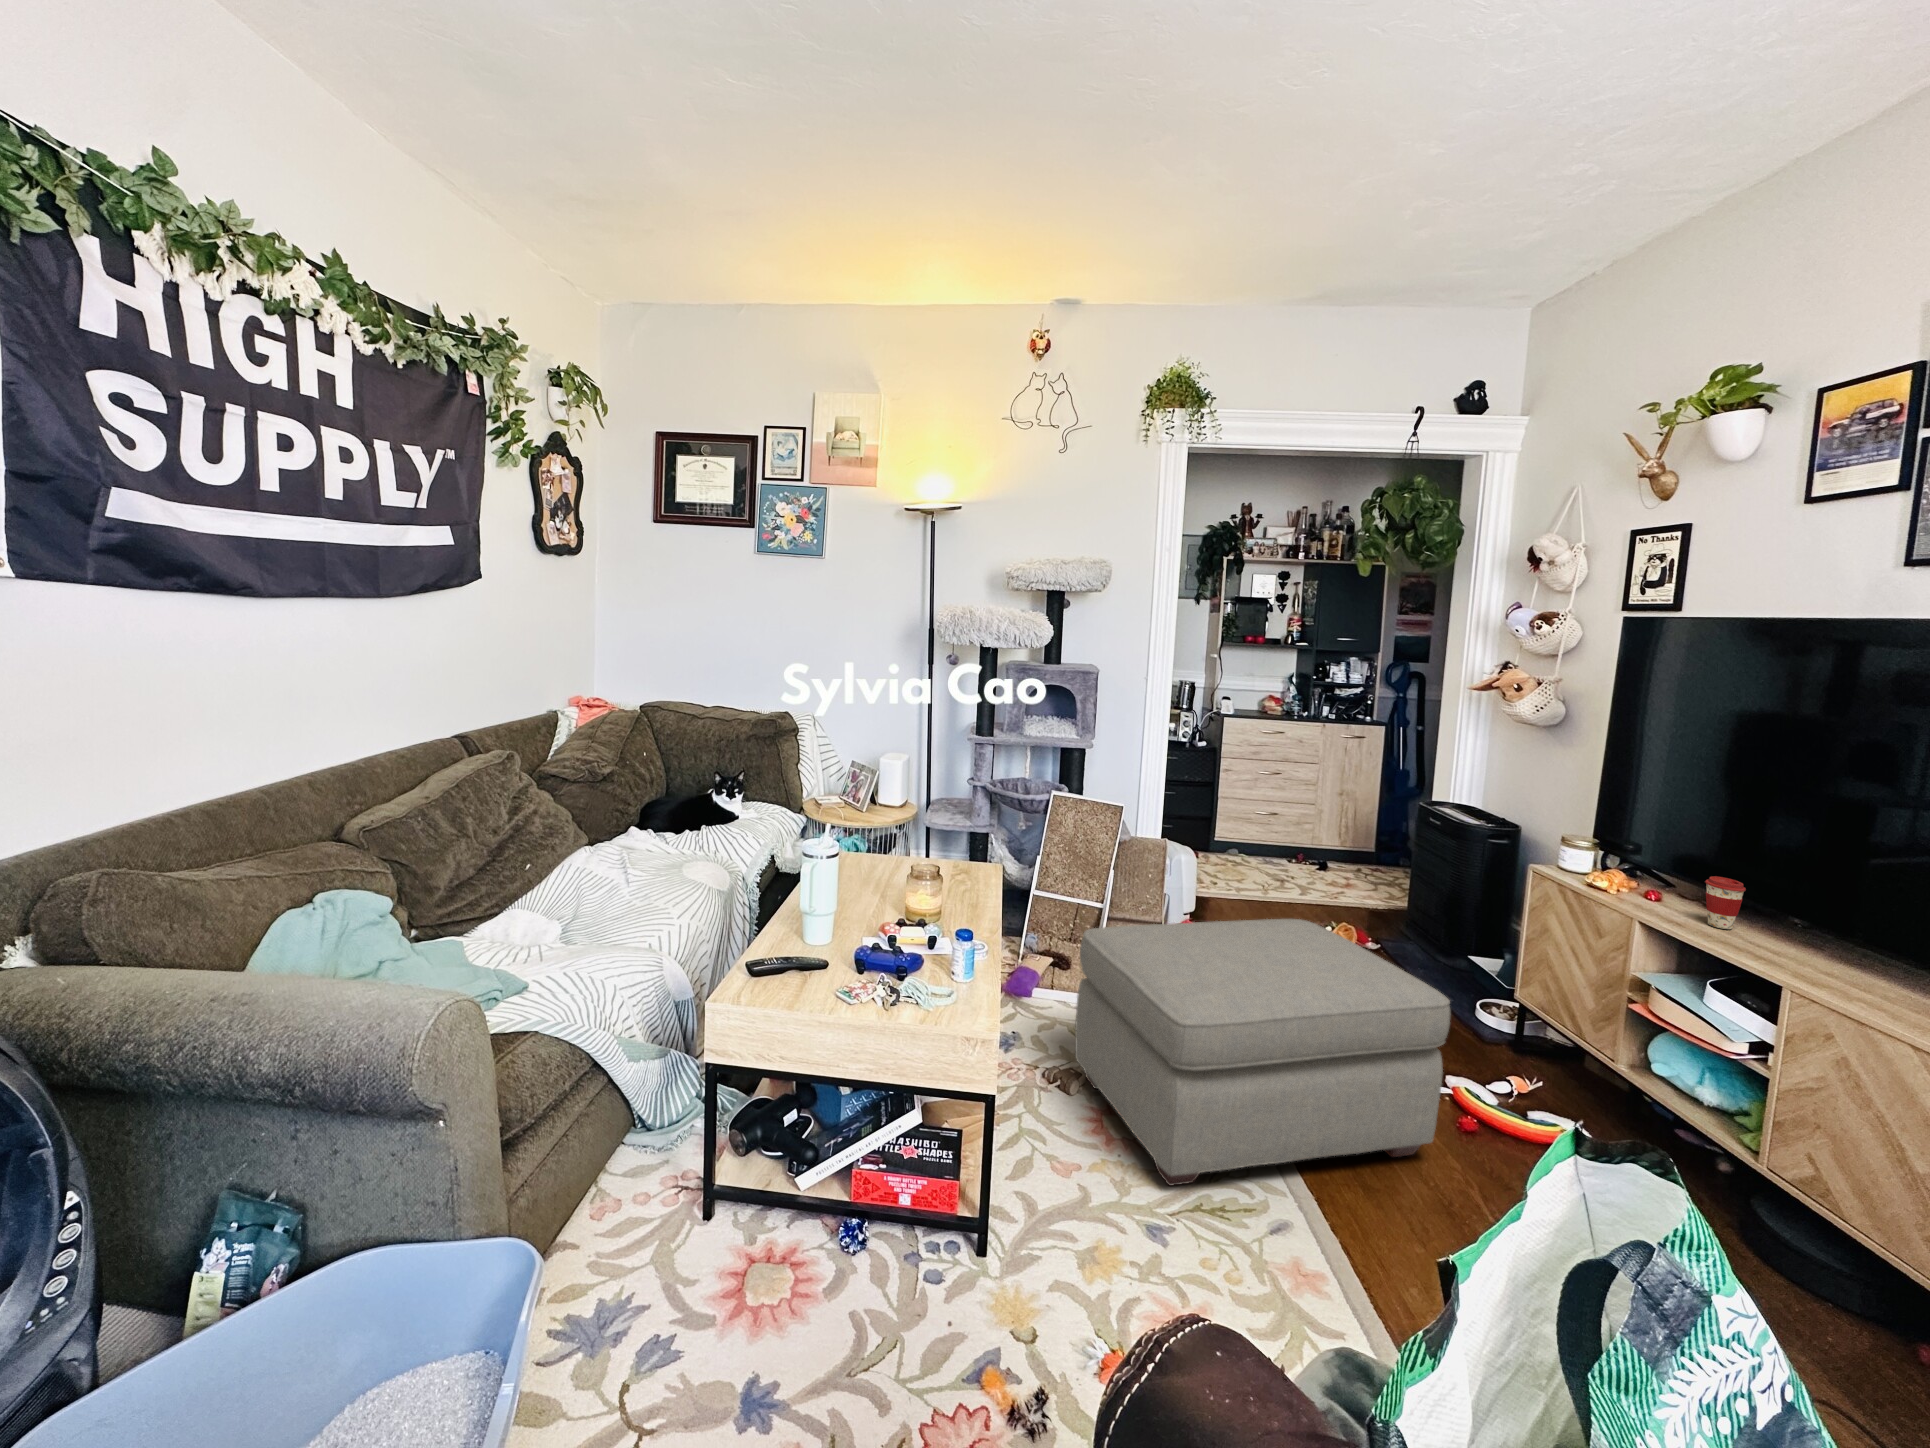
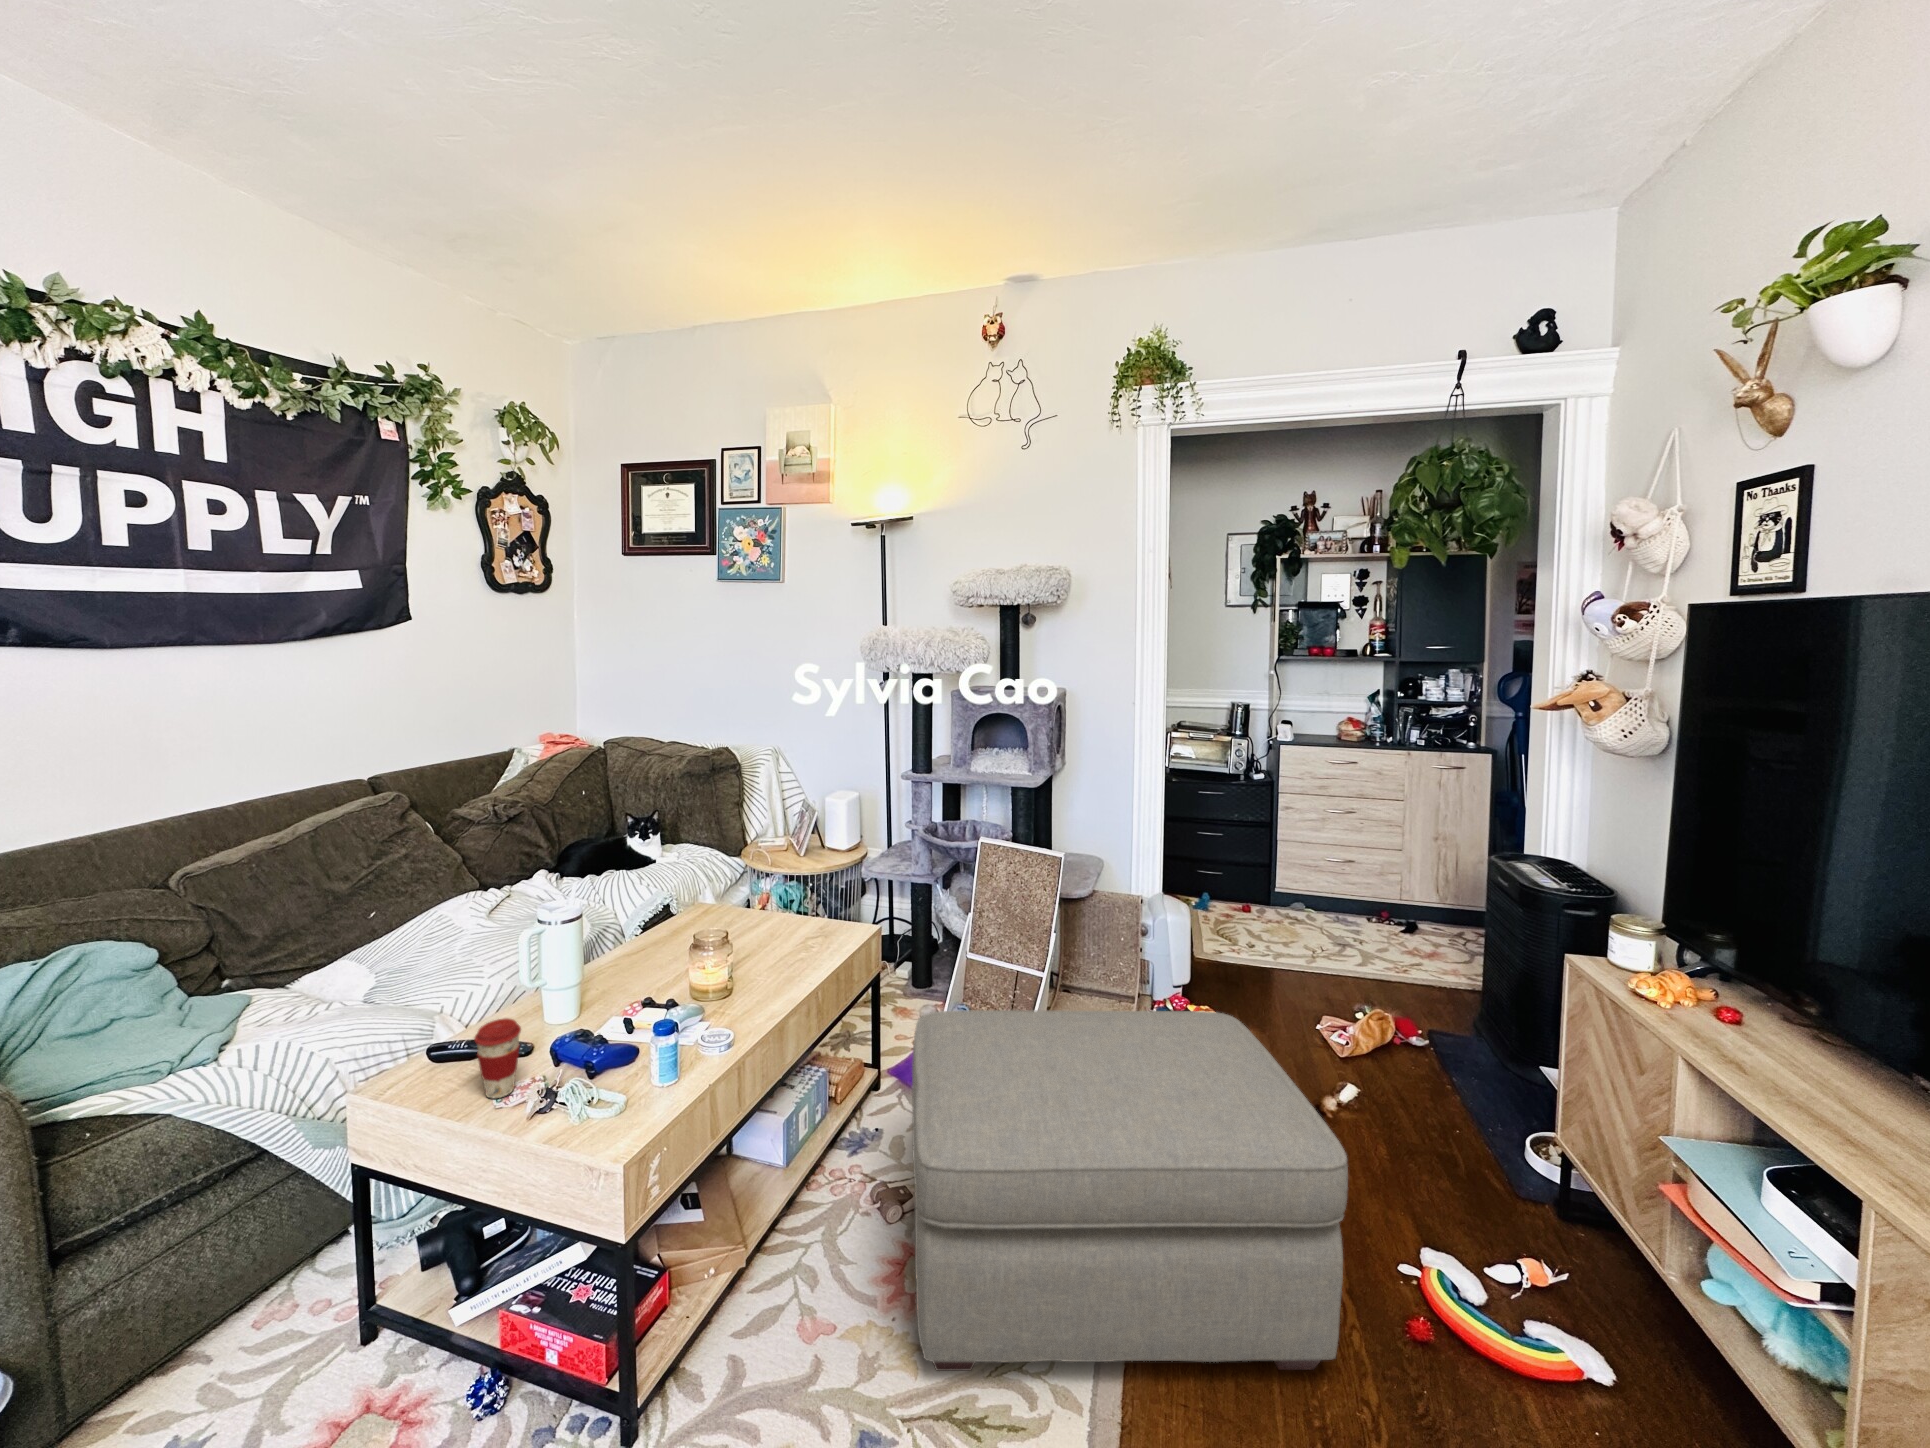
coffee cup: present [1705,876,1746,929] -> present [474,1018,521,1098]

